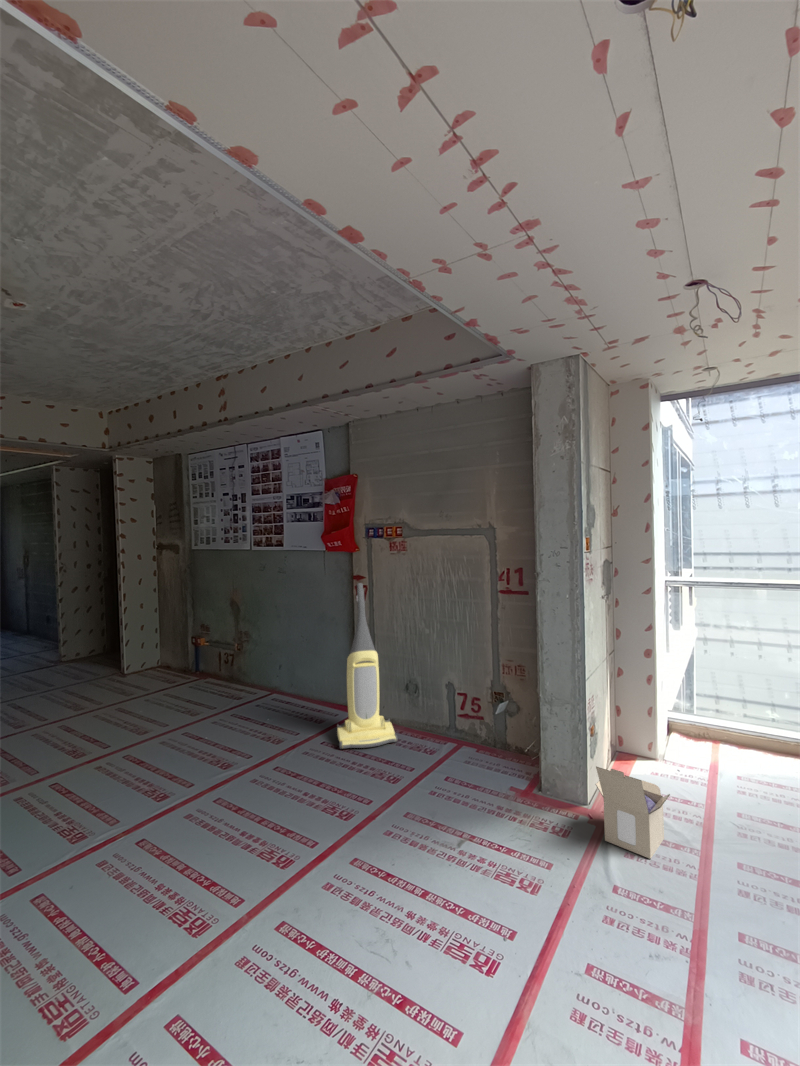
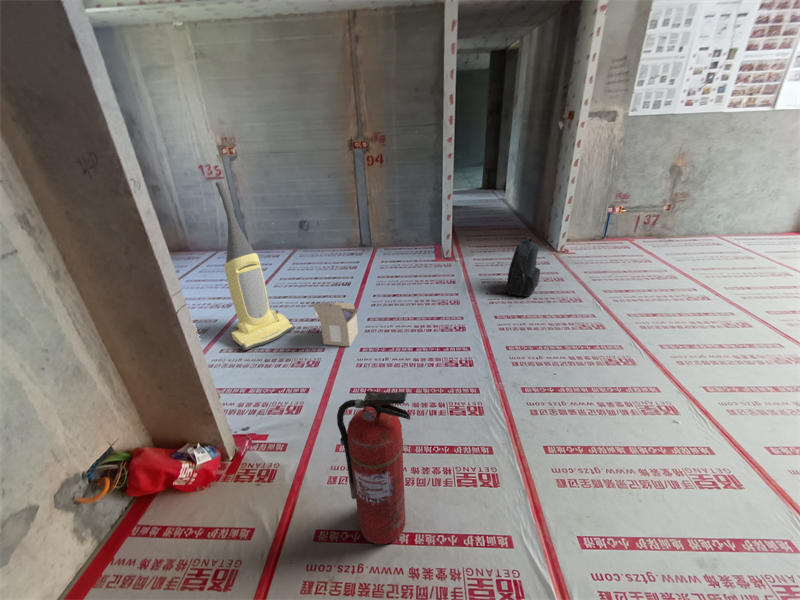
backpack: none [685,688,750,782] -> present [505,237,540,297]
fire extinguisher: none [314,757,369,965] -> present [337,391,411,544]
cardboard box: present [596,767,670,859] -> present [313,302,358,346]

